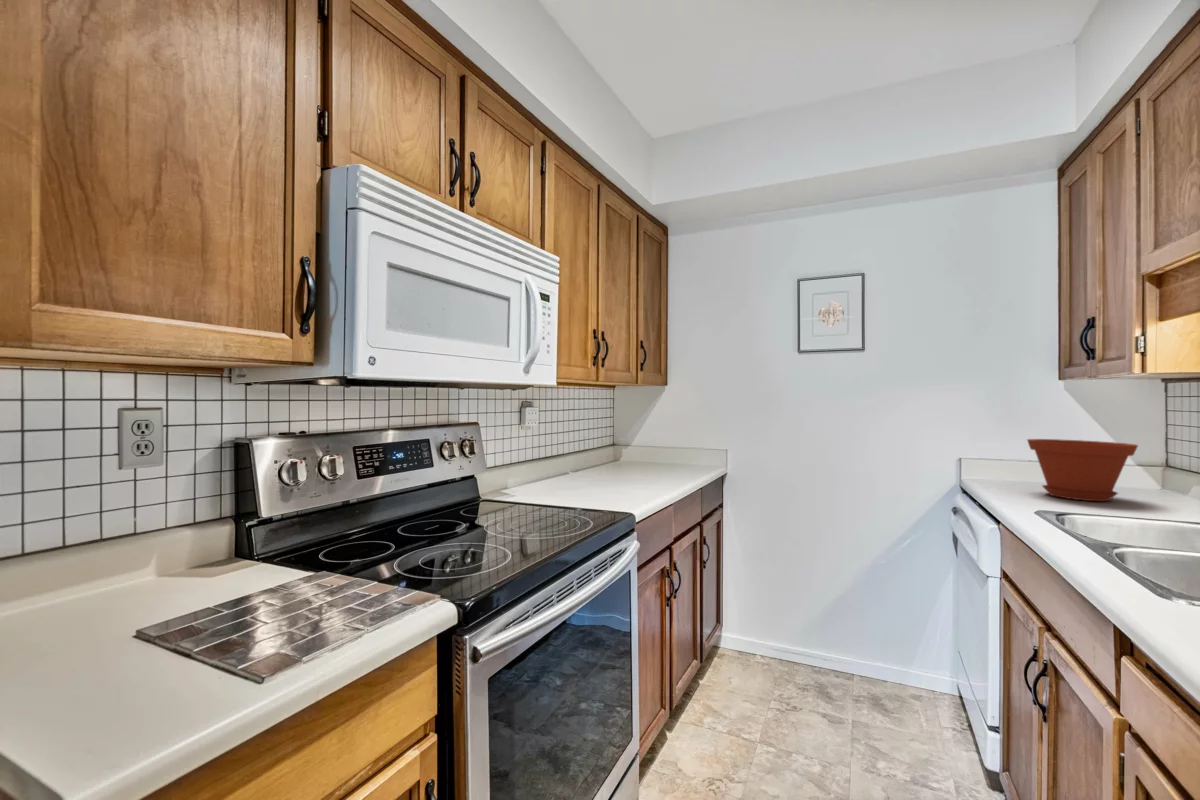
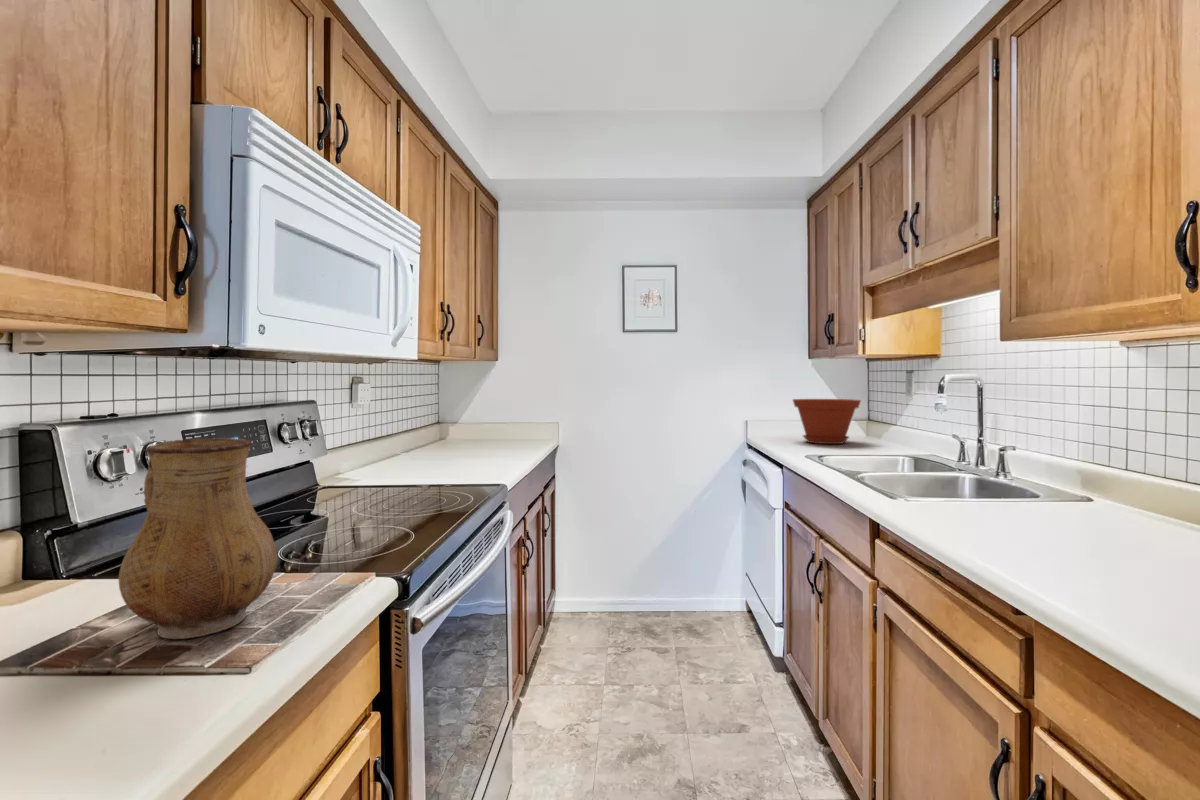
ceramic pitcher: none [193,460,332,644] -> present [119,438,277,639]

